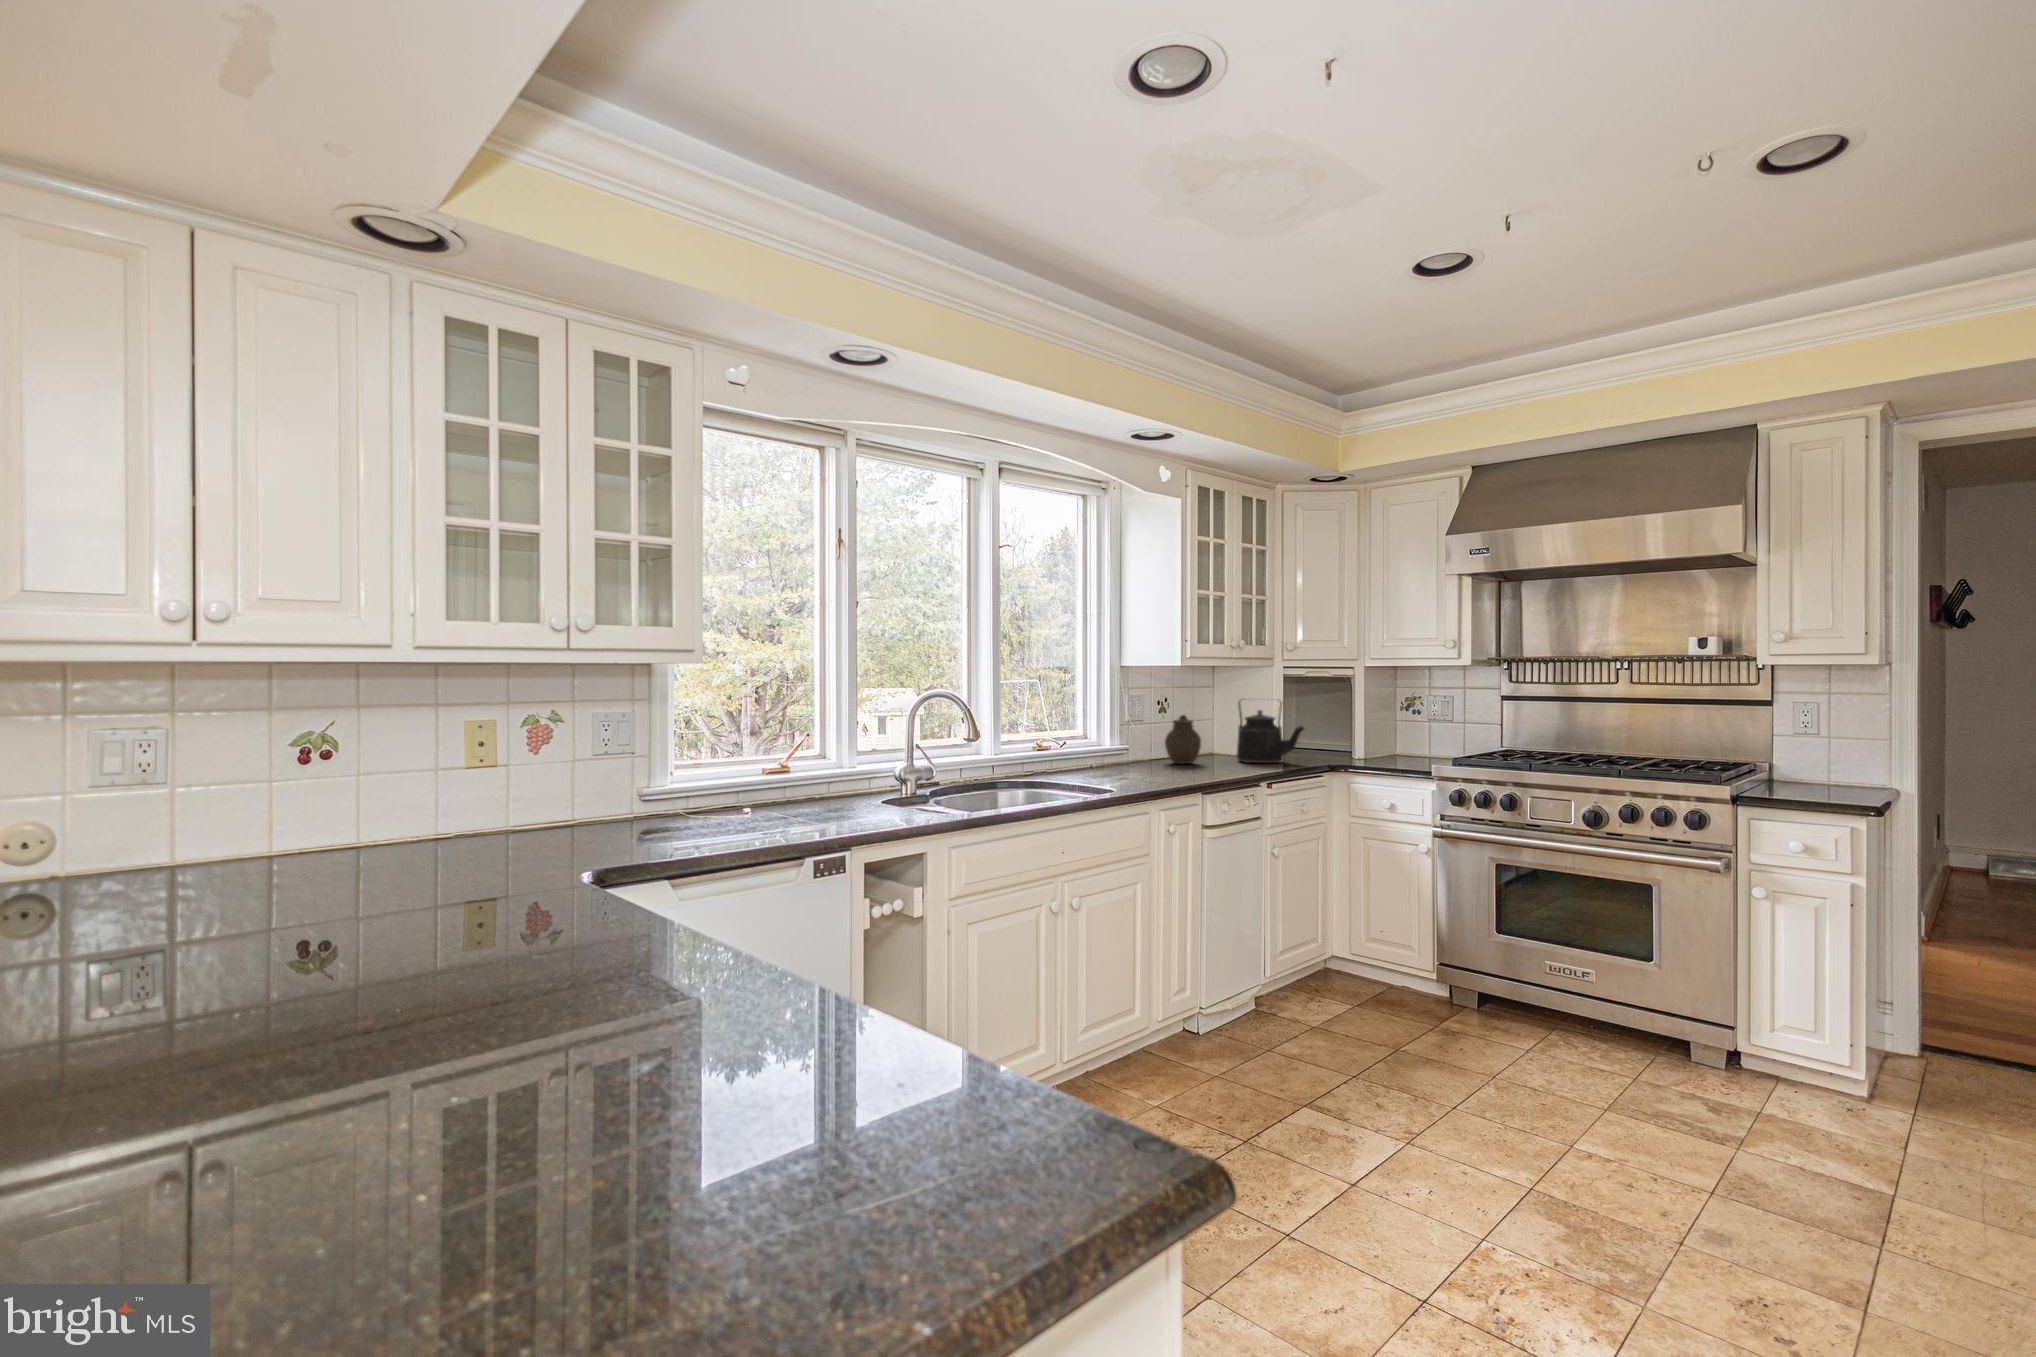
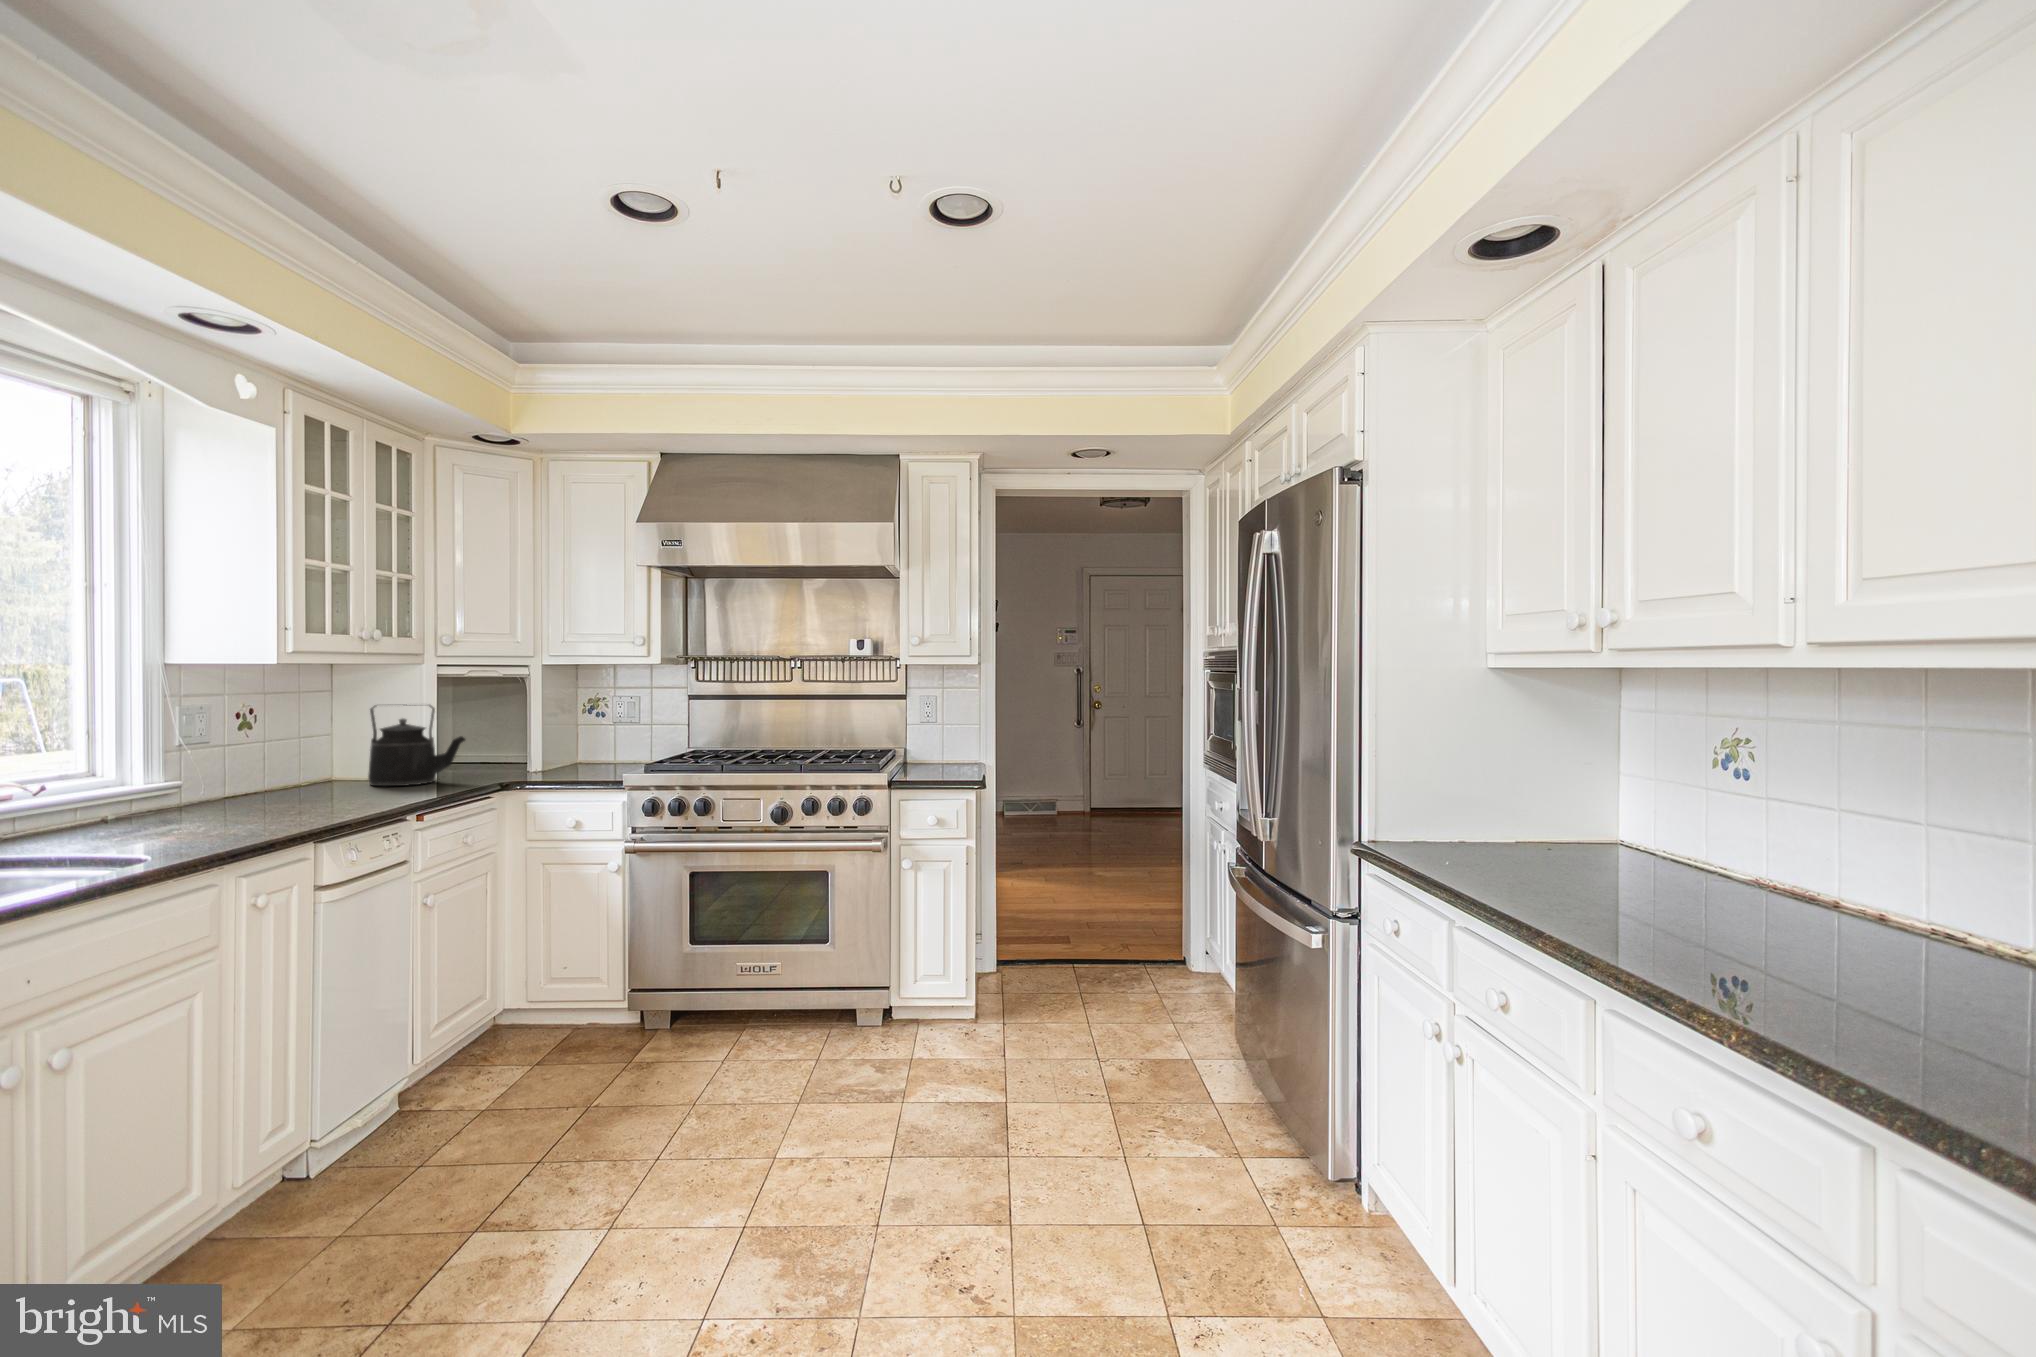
jar: present [1165,715,1201,764] -> none [250,729,312,797]

